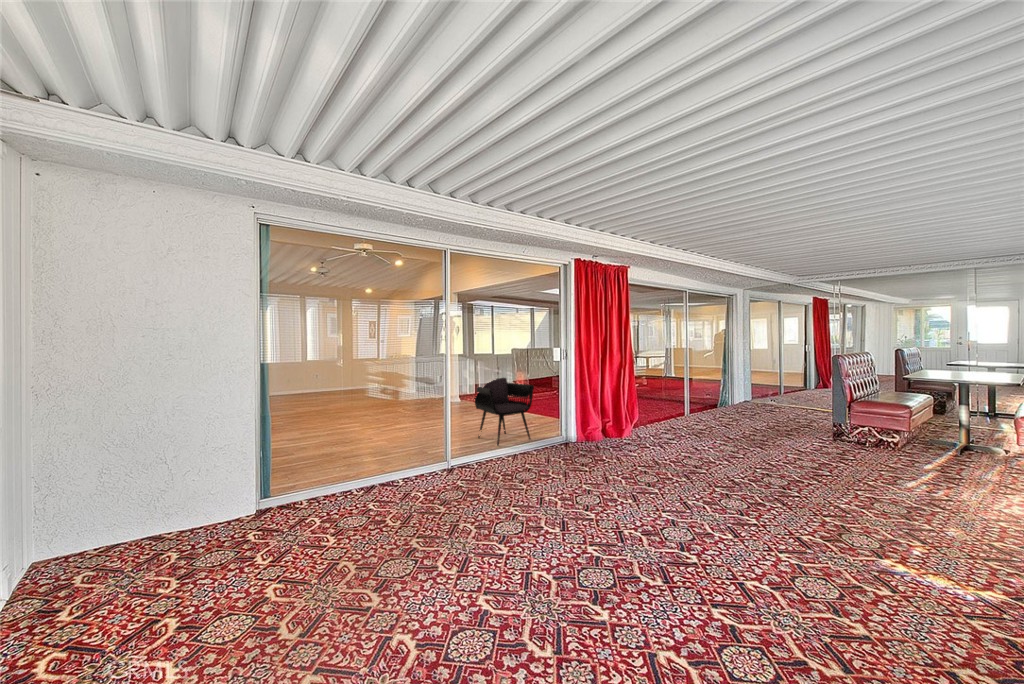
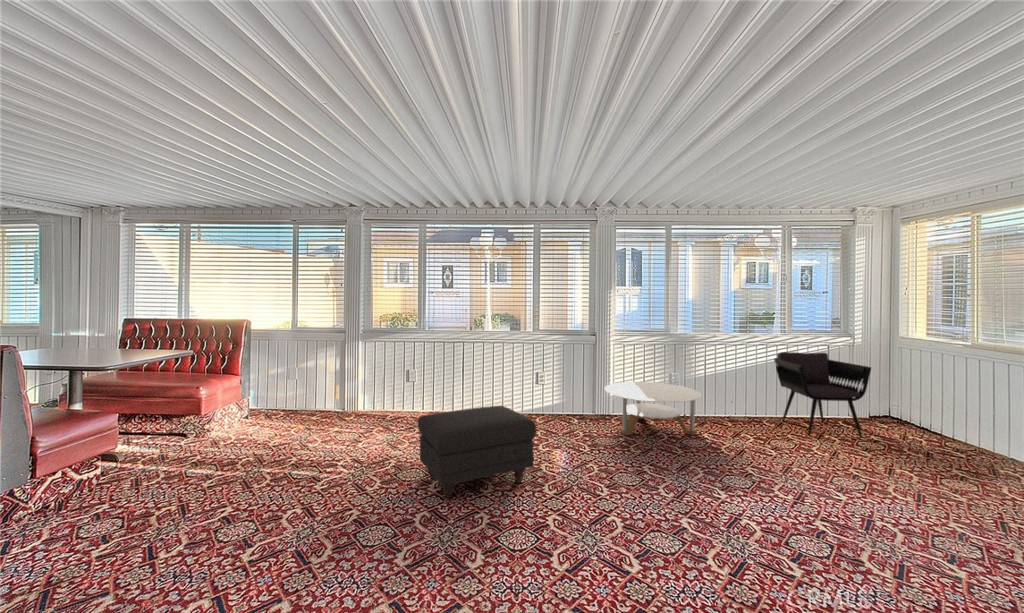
round table: none [317,420,416,480] -> present [605,382,702,435]
ottoman: none [25,475,241,620] -> present [418,406,536,498]

